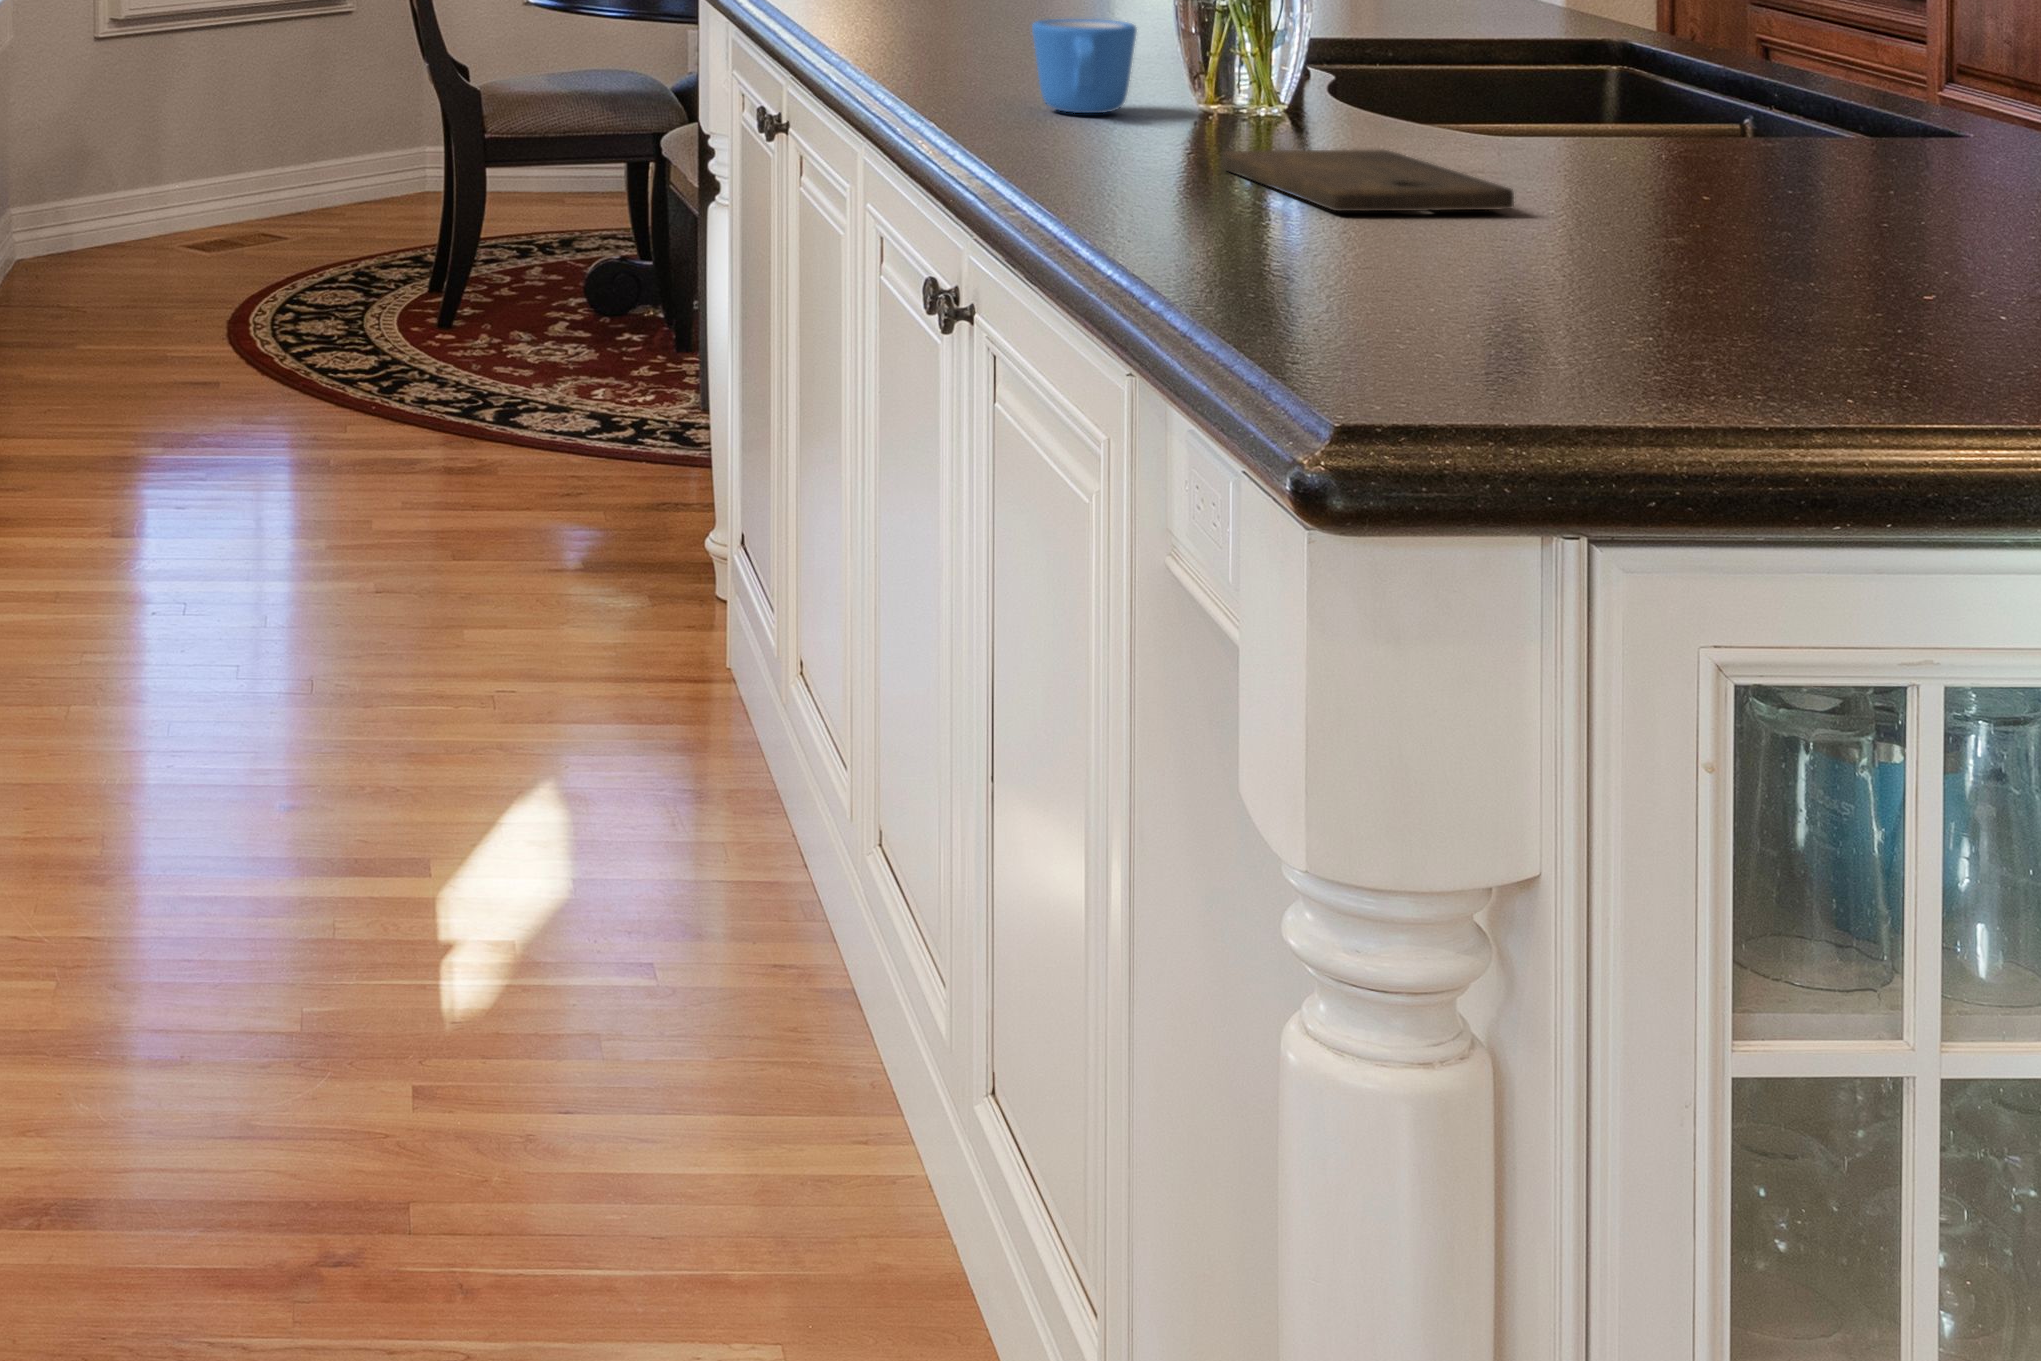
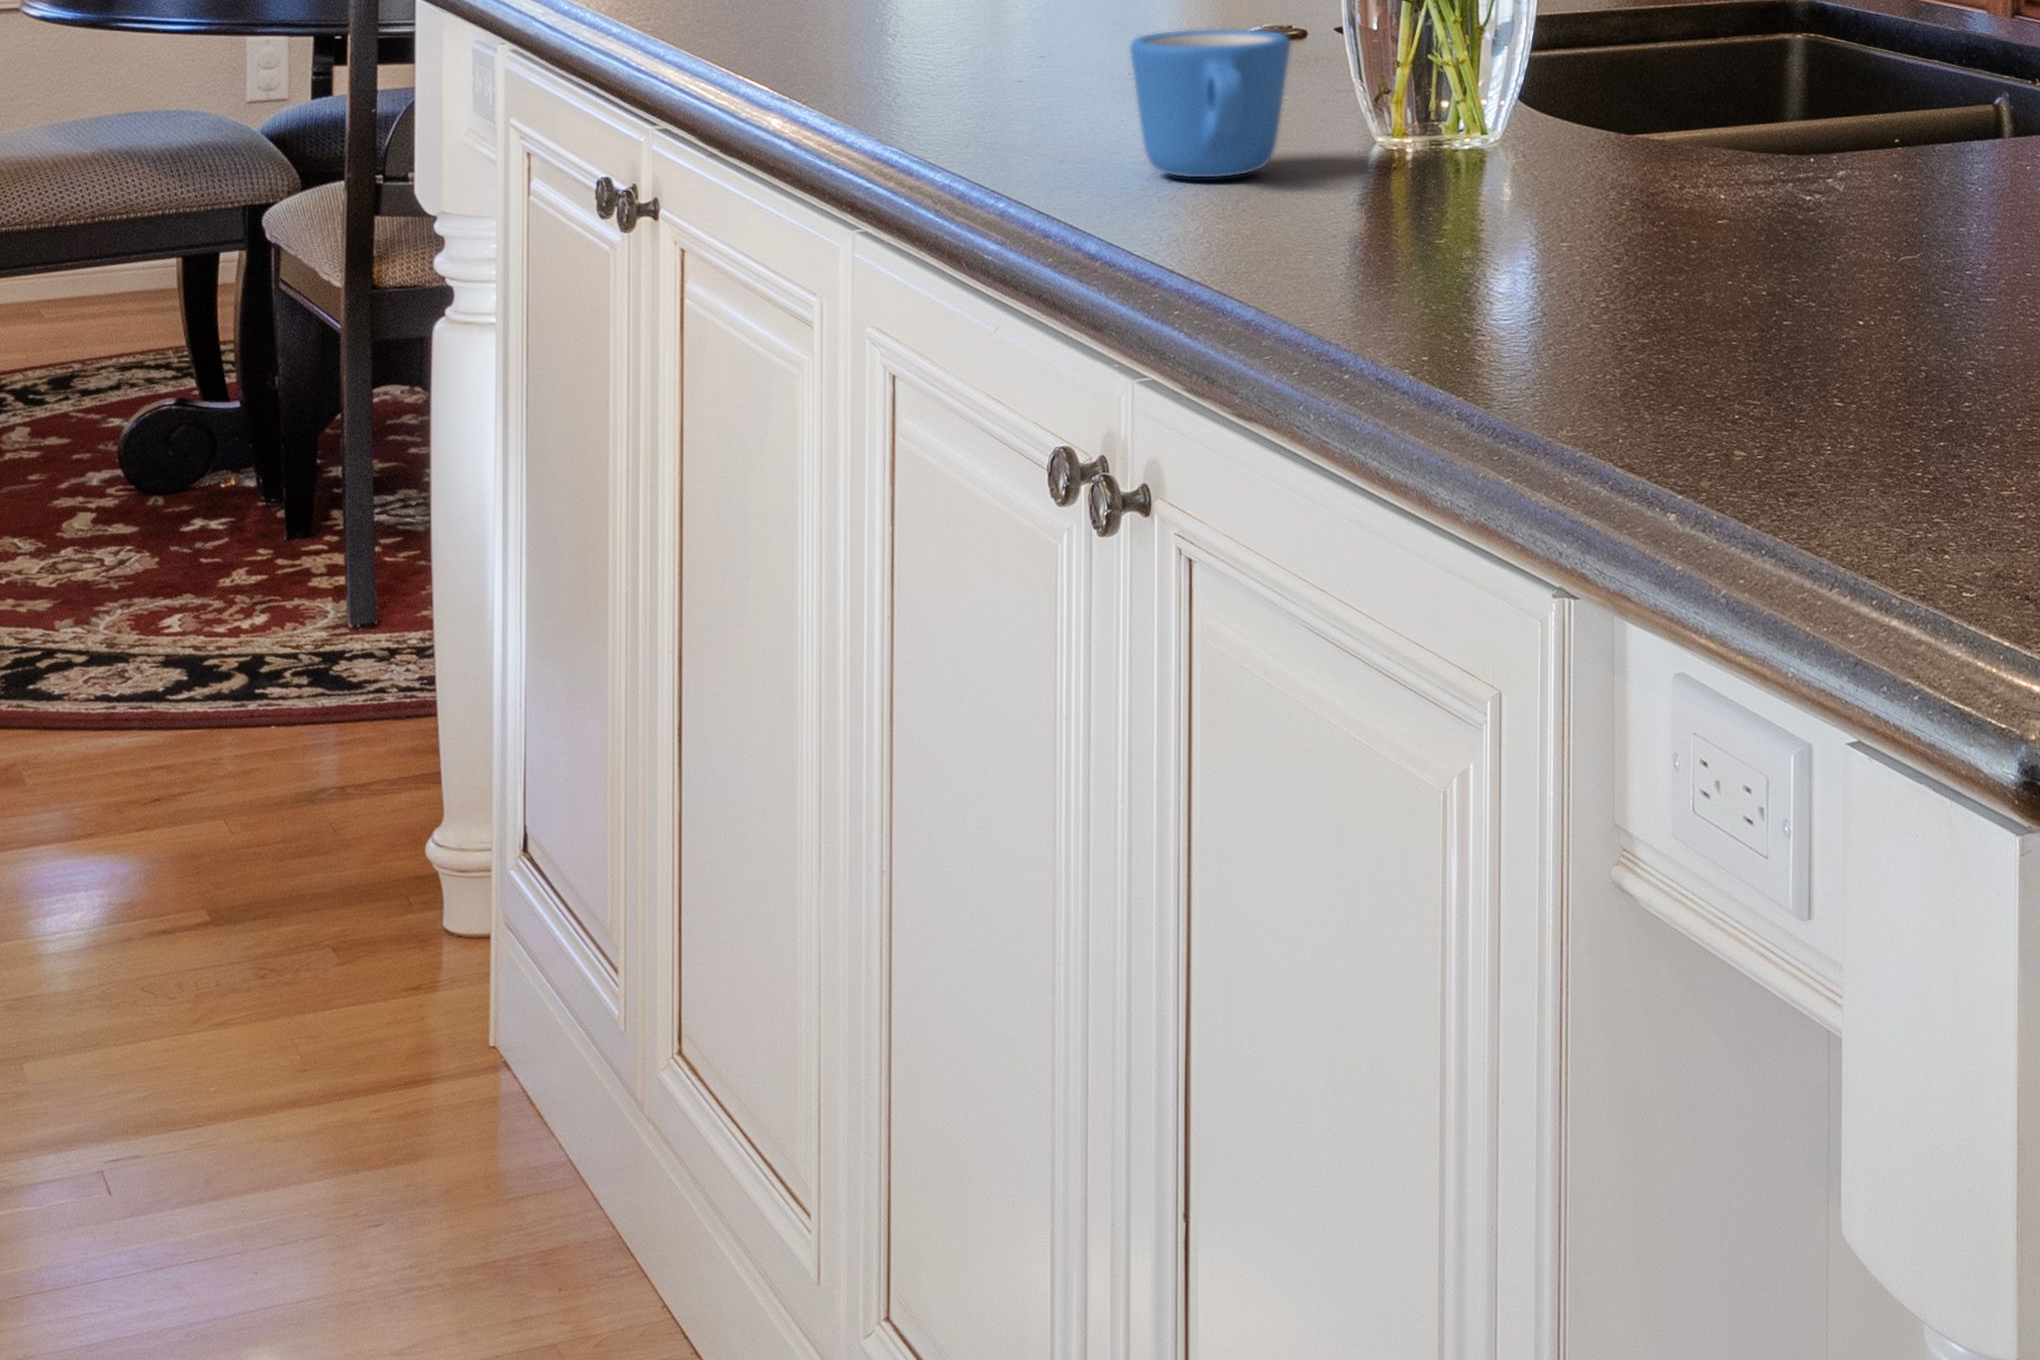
cutting board: present [1222,150,1514,211] -> none [1492,207,1944,318]

